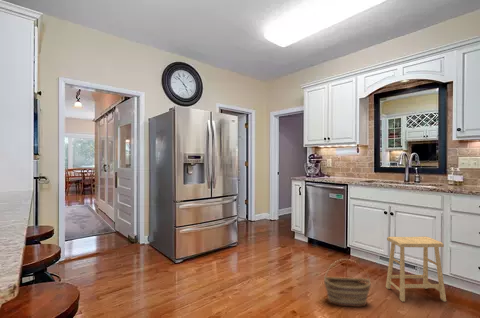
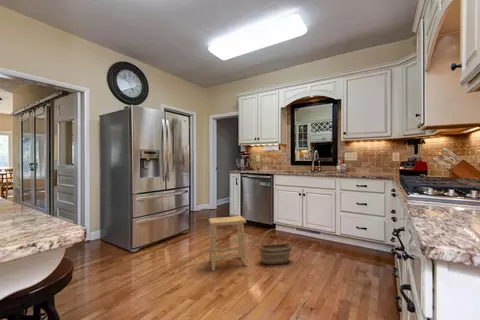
footstool: present [386,236,446,302] -> present [209,216,247,271]

